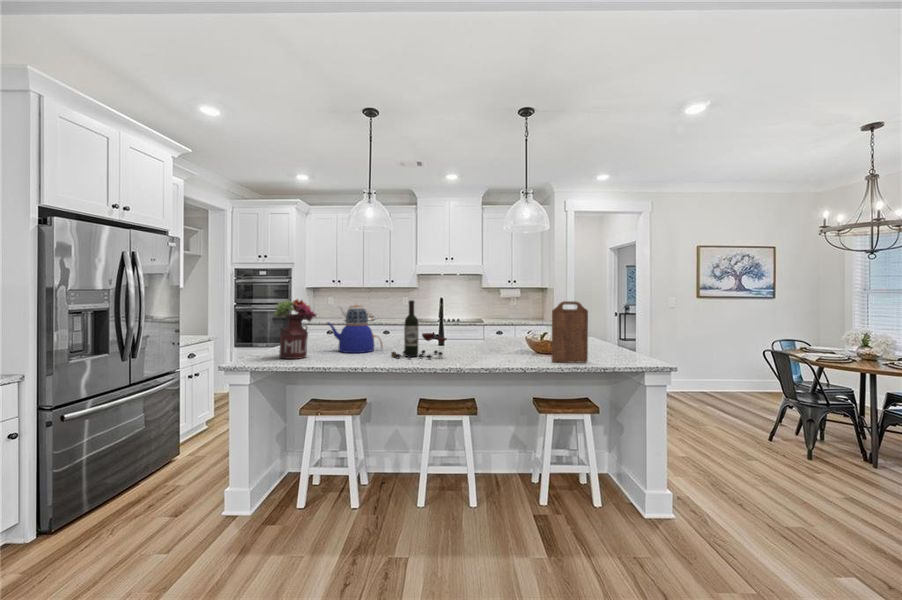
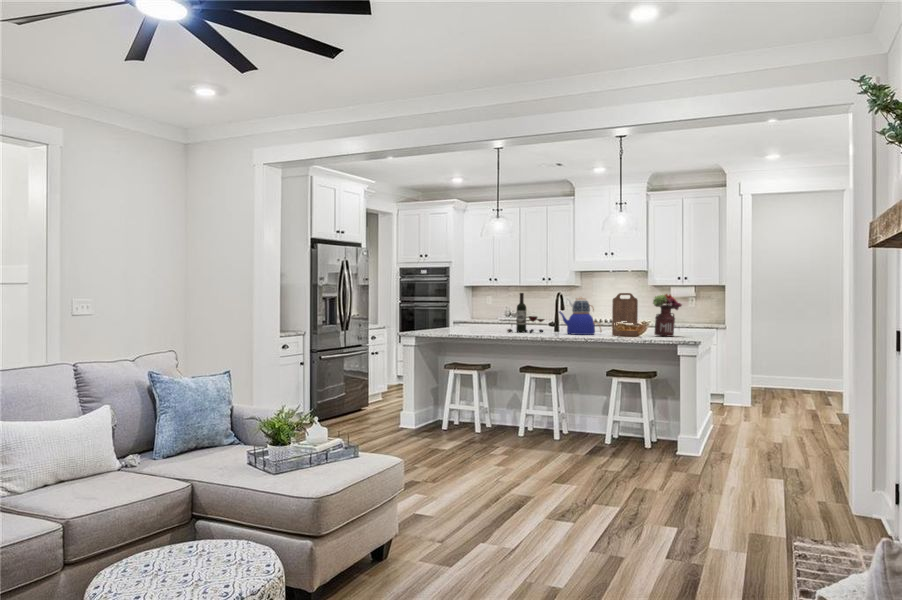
flower arrangement: present [274,299,316,359] -> present [653,294,682,336]
teapot: present [328,305,382,353] -> present [559,298,602,335]

